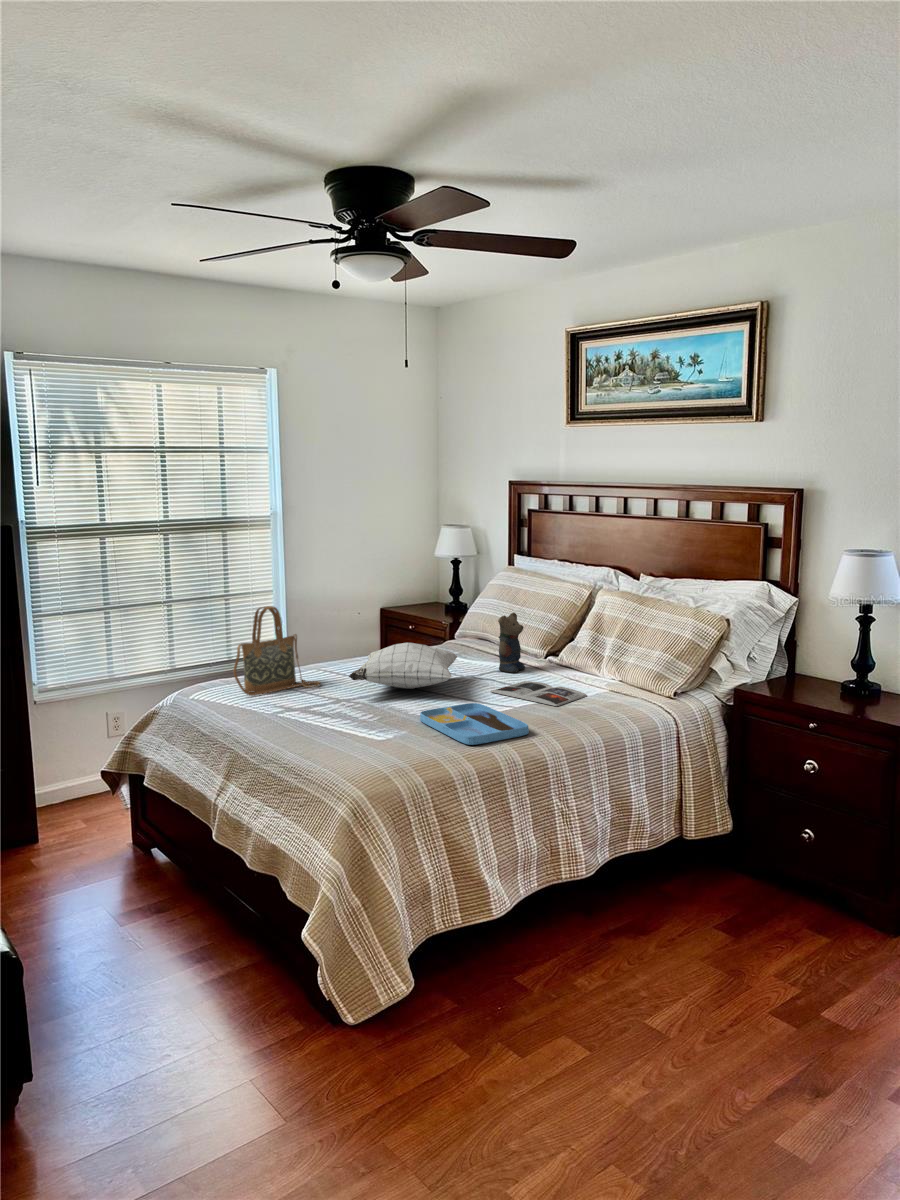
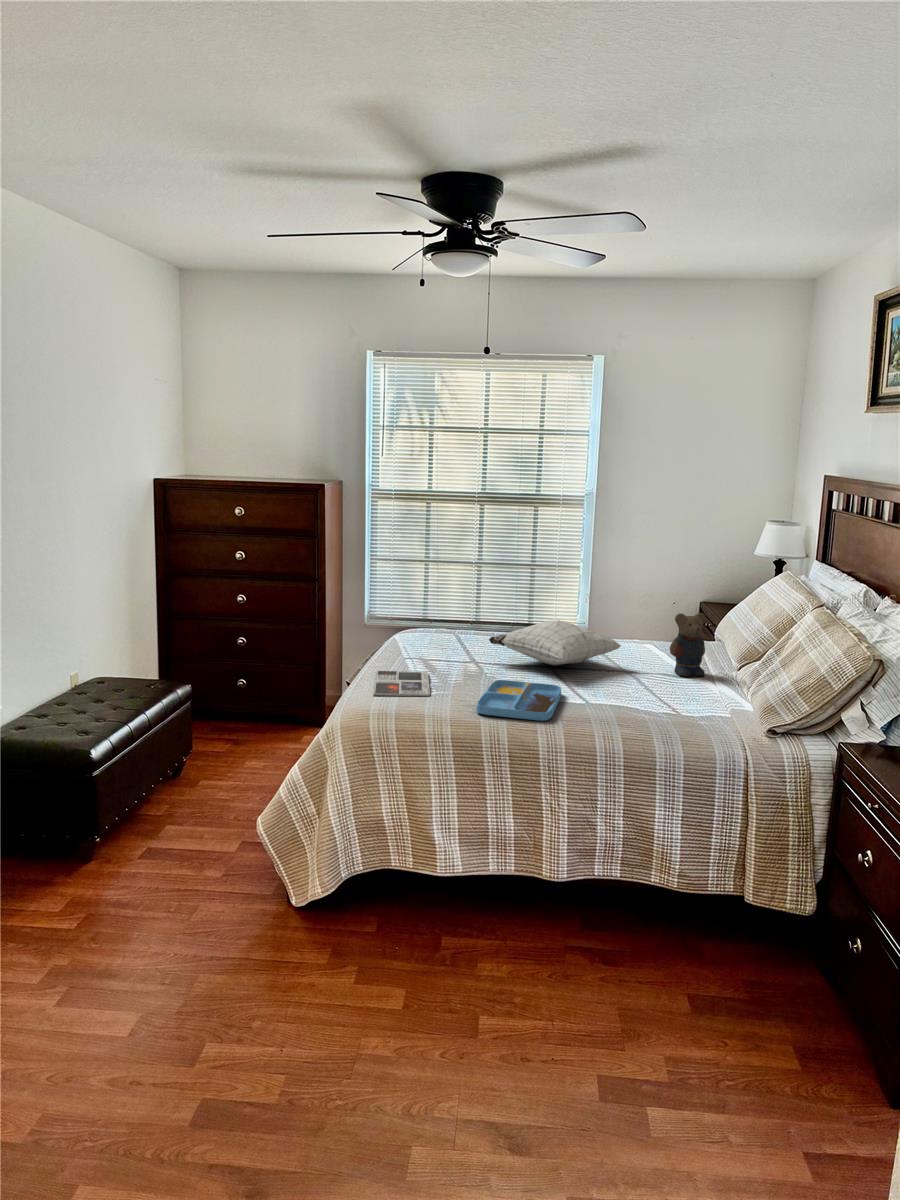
handbag: present [234,606,320,696] -> none [426,568,502,647]
magazine: present [491,681,587,706] -> present [373,671,430,696]

